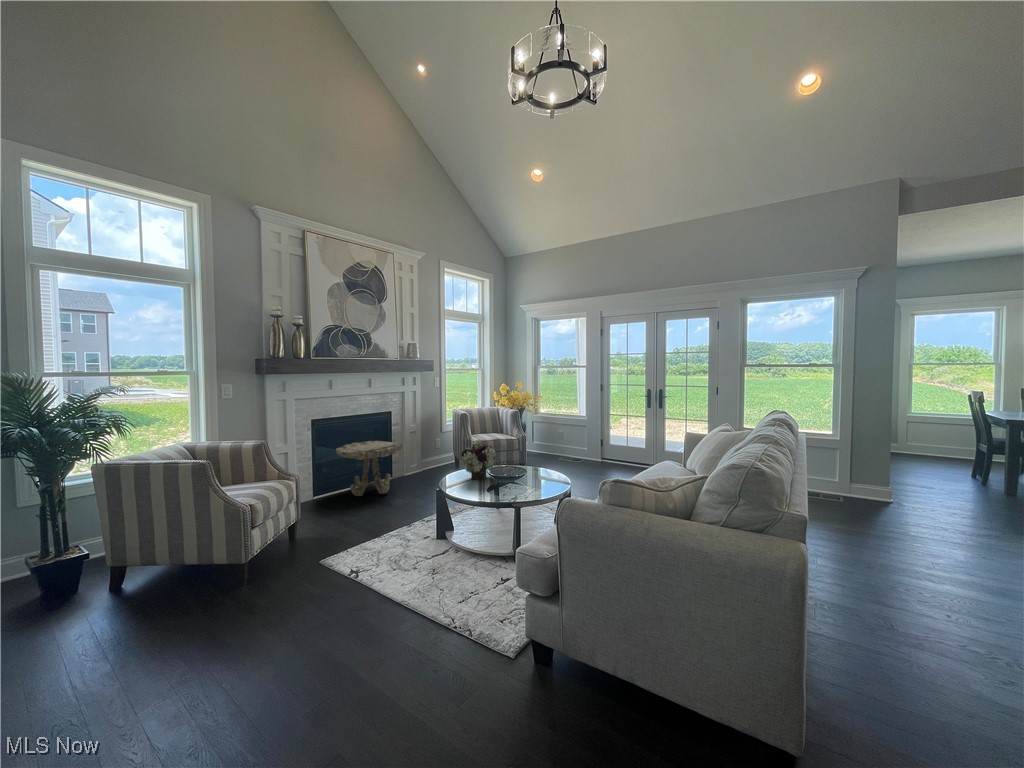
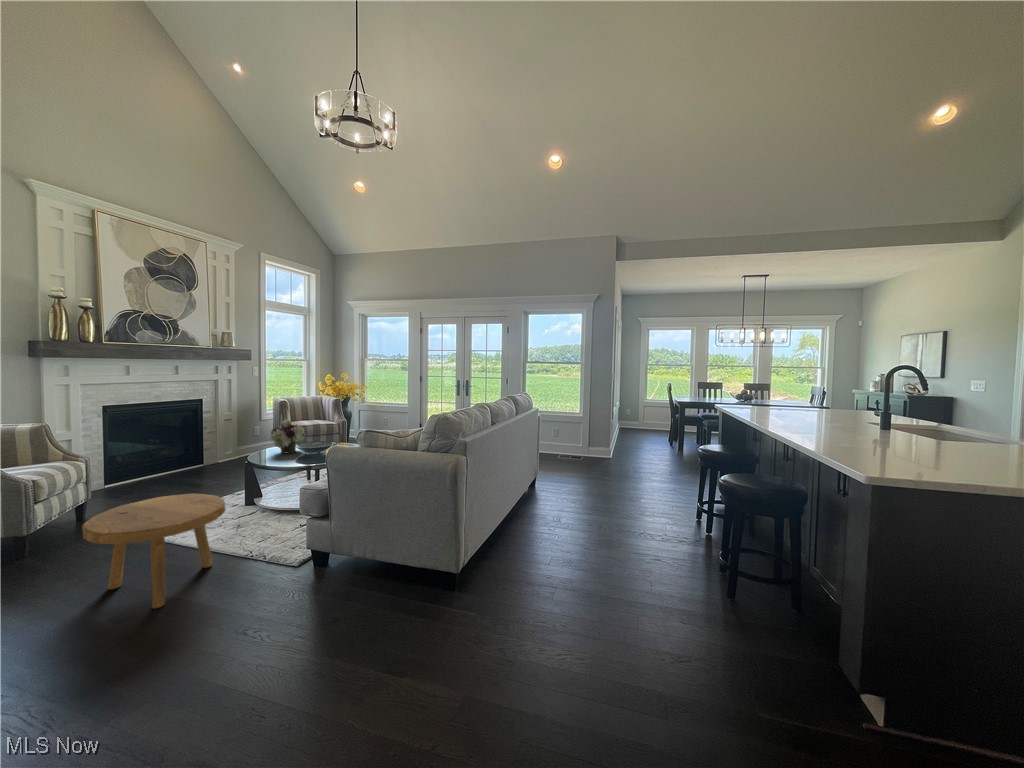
side table: present [336,441,402,496] -> none [133,428,214,481]
footstool: none [280,541,429,713] -> present [82,494,226,608]

